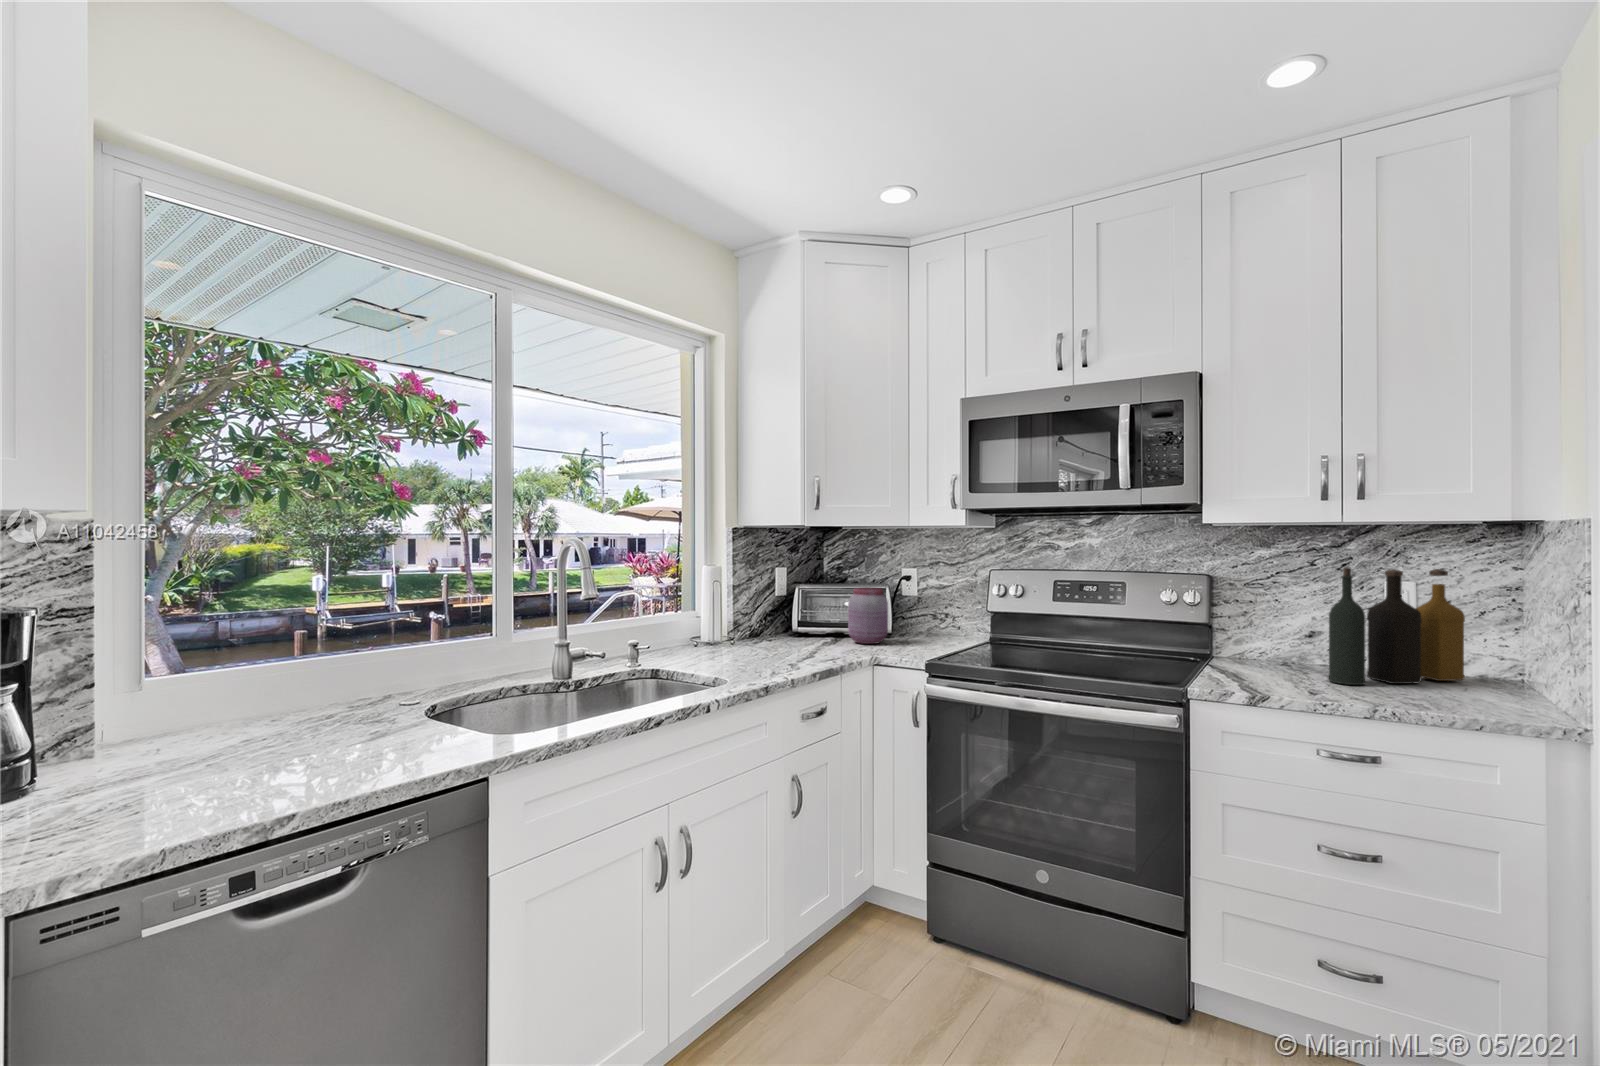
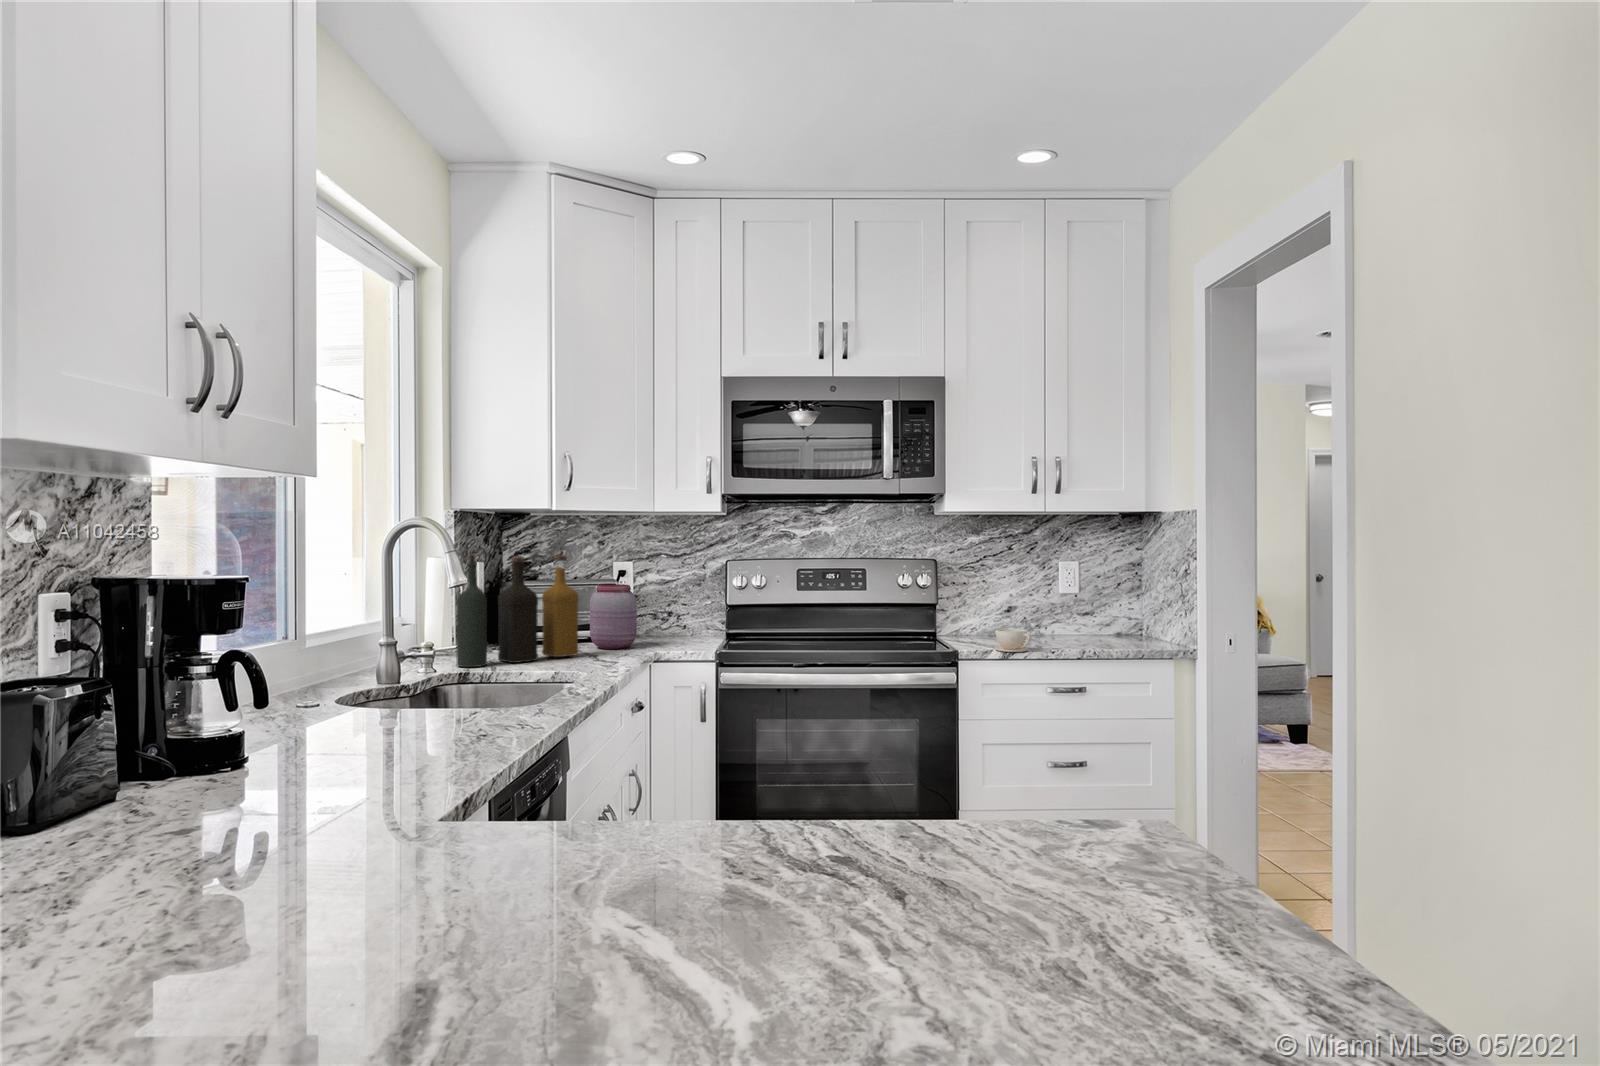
bottle: present [1329,567,1465,685] -> present [456,555,578,667]
coffee cup: none [1251,657,1297,688] -> present [994,628,1031,652]

